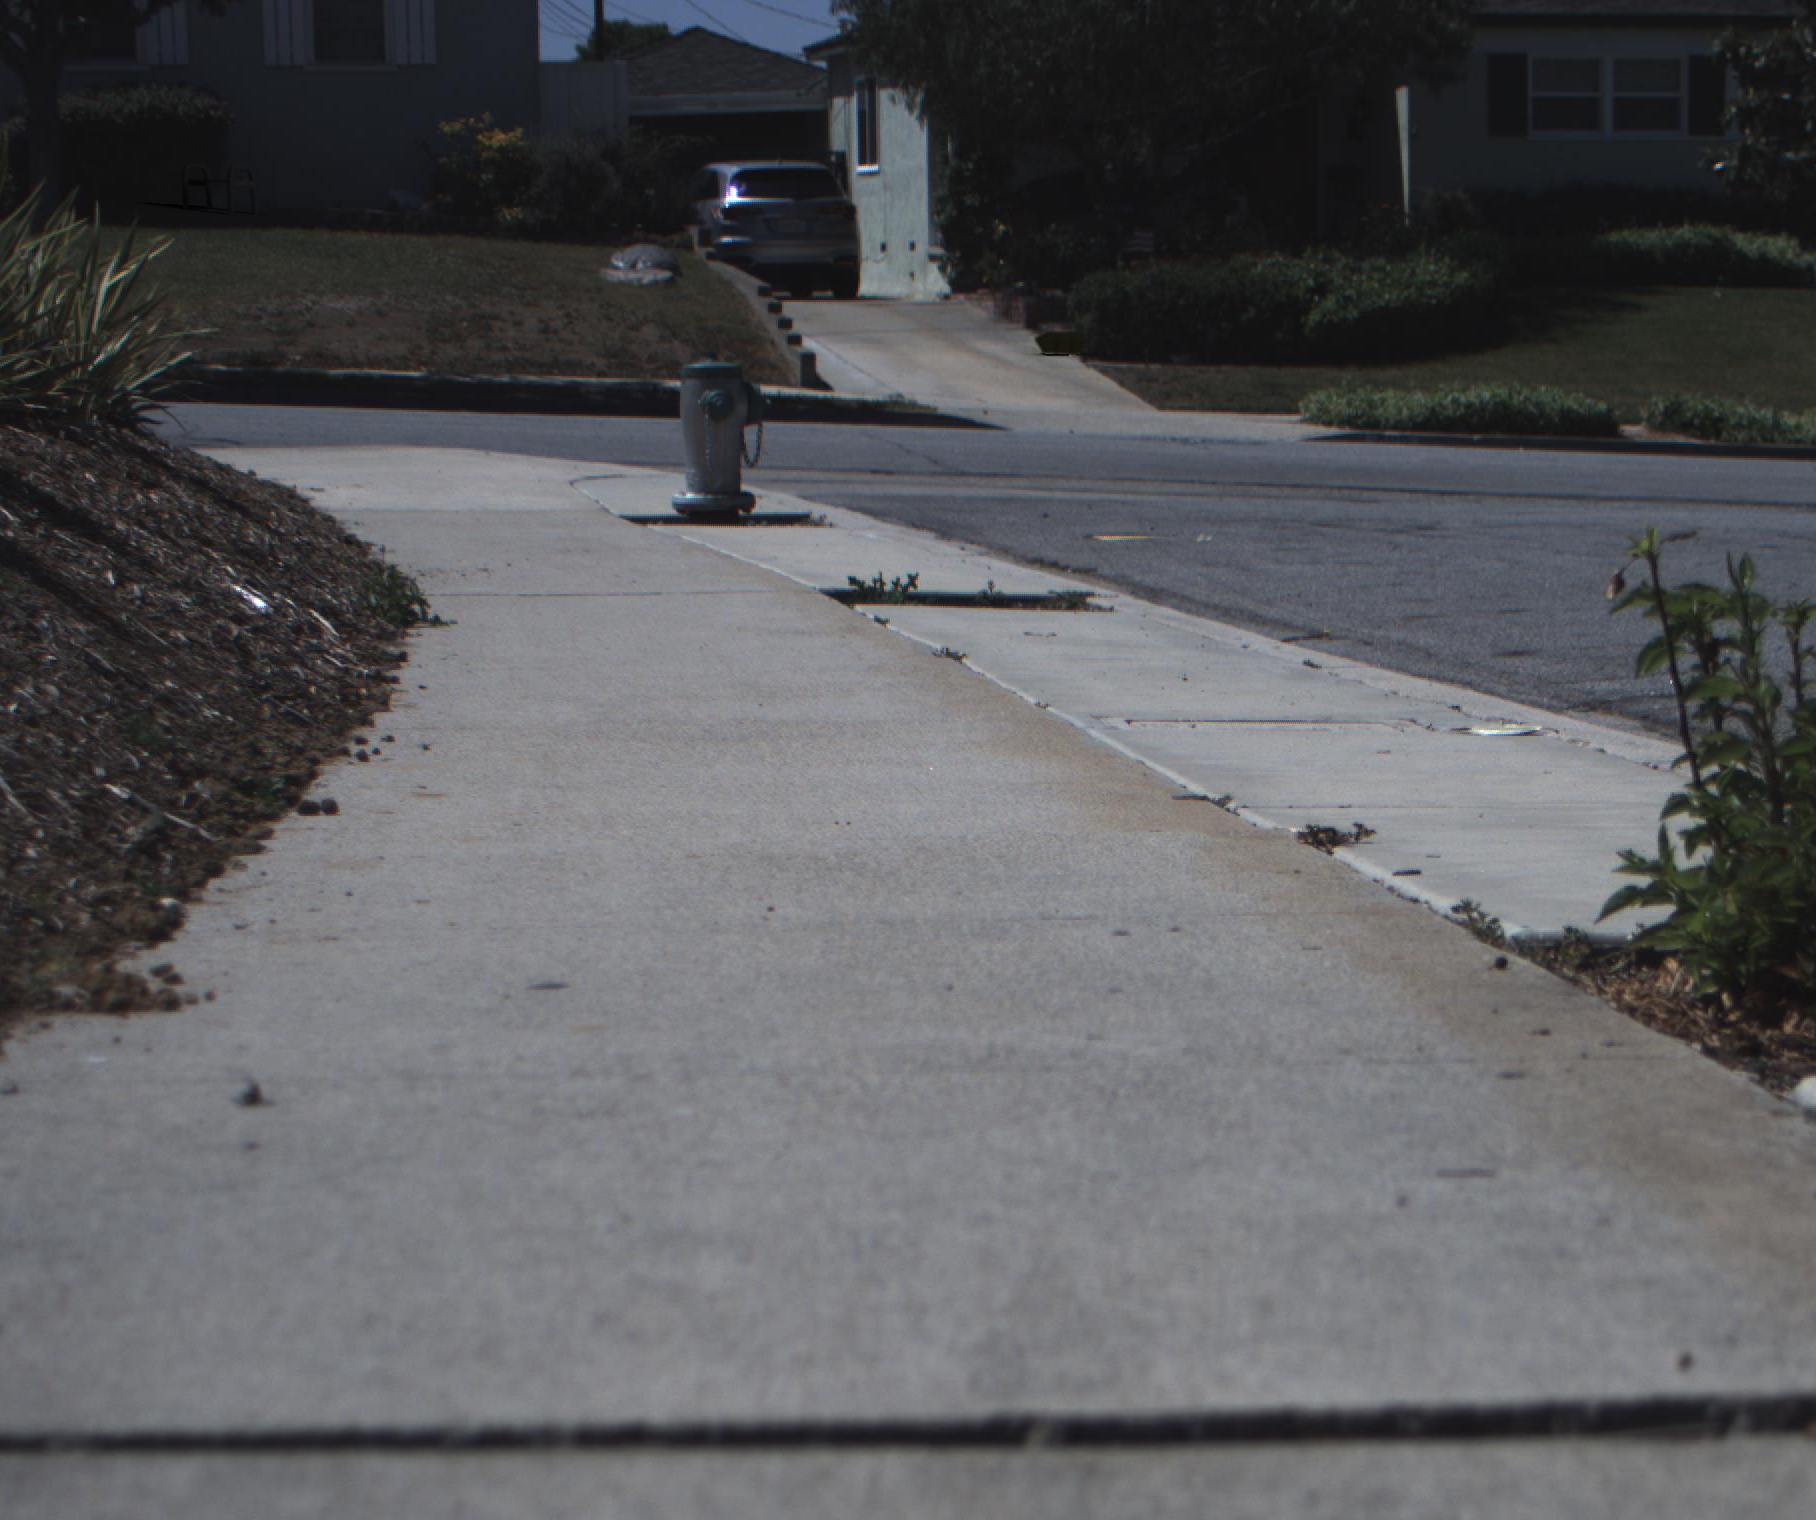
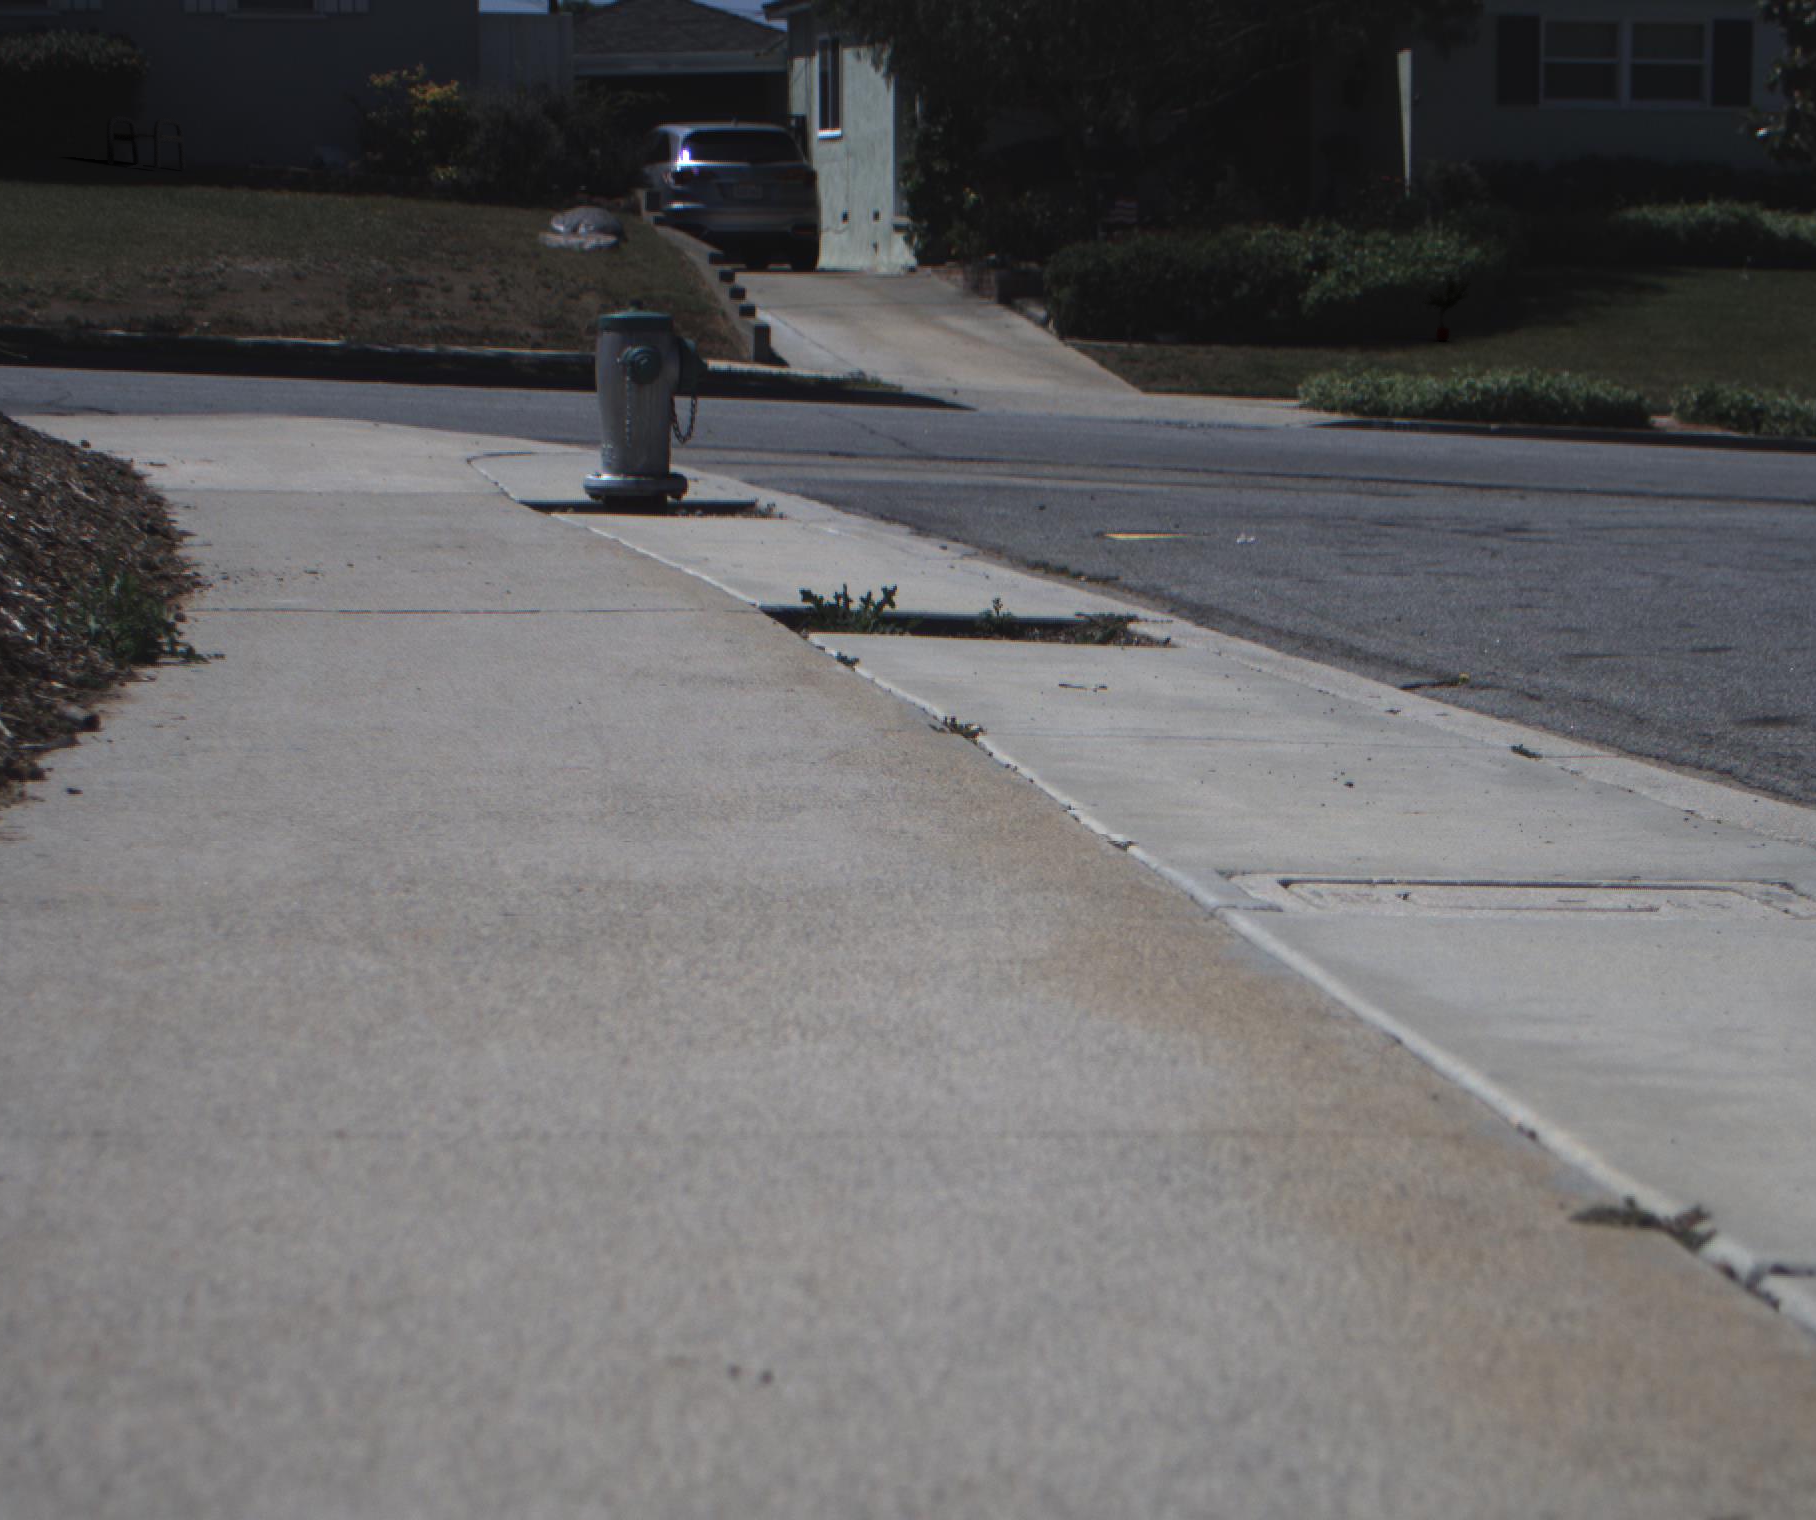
potted tree: none [1419,294,1464,359] -> present [1425,271,1470,341]
storage bin: present [1034,331,1086,355] -> none [1004,305,1060,332]

